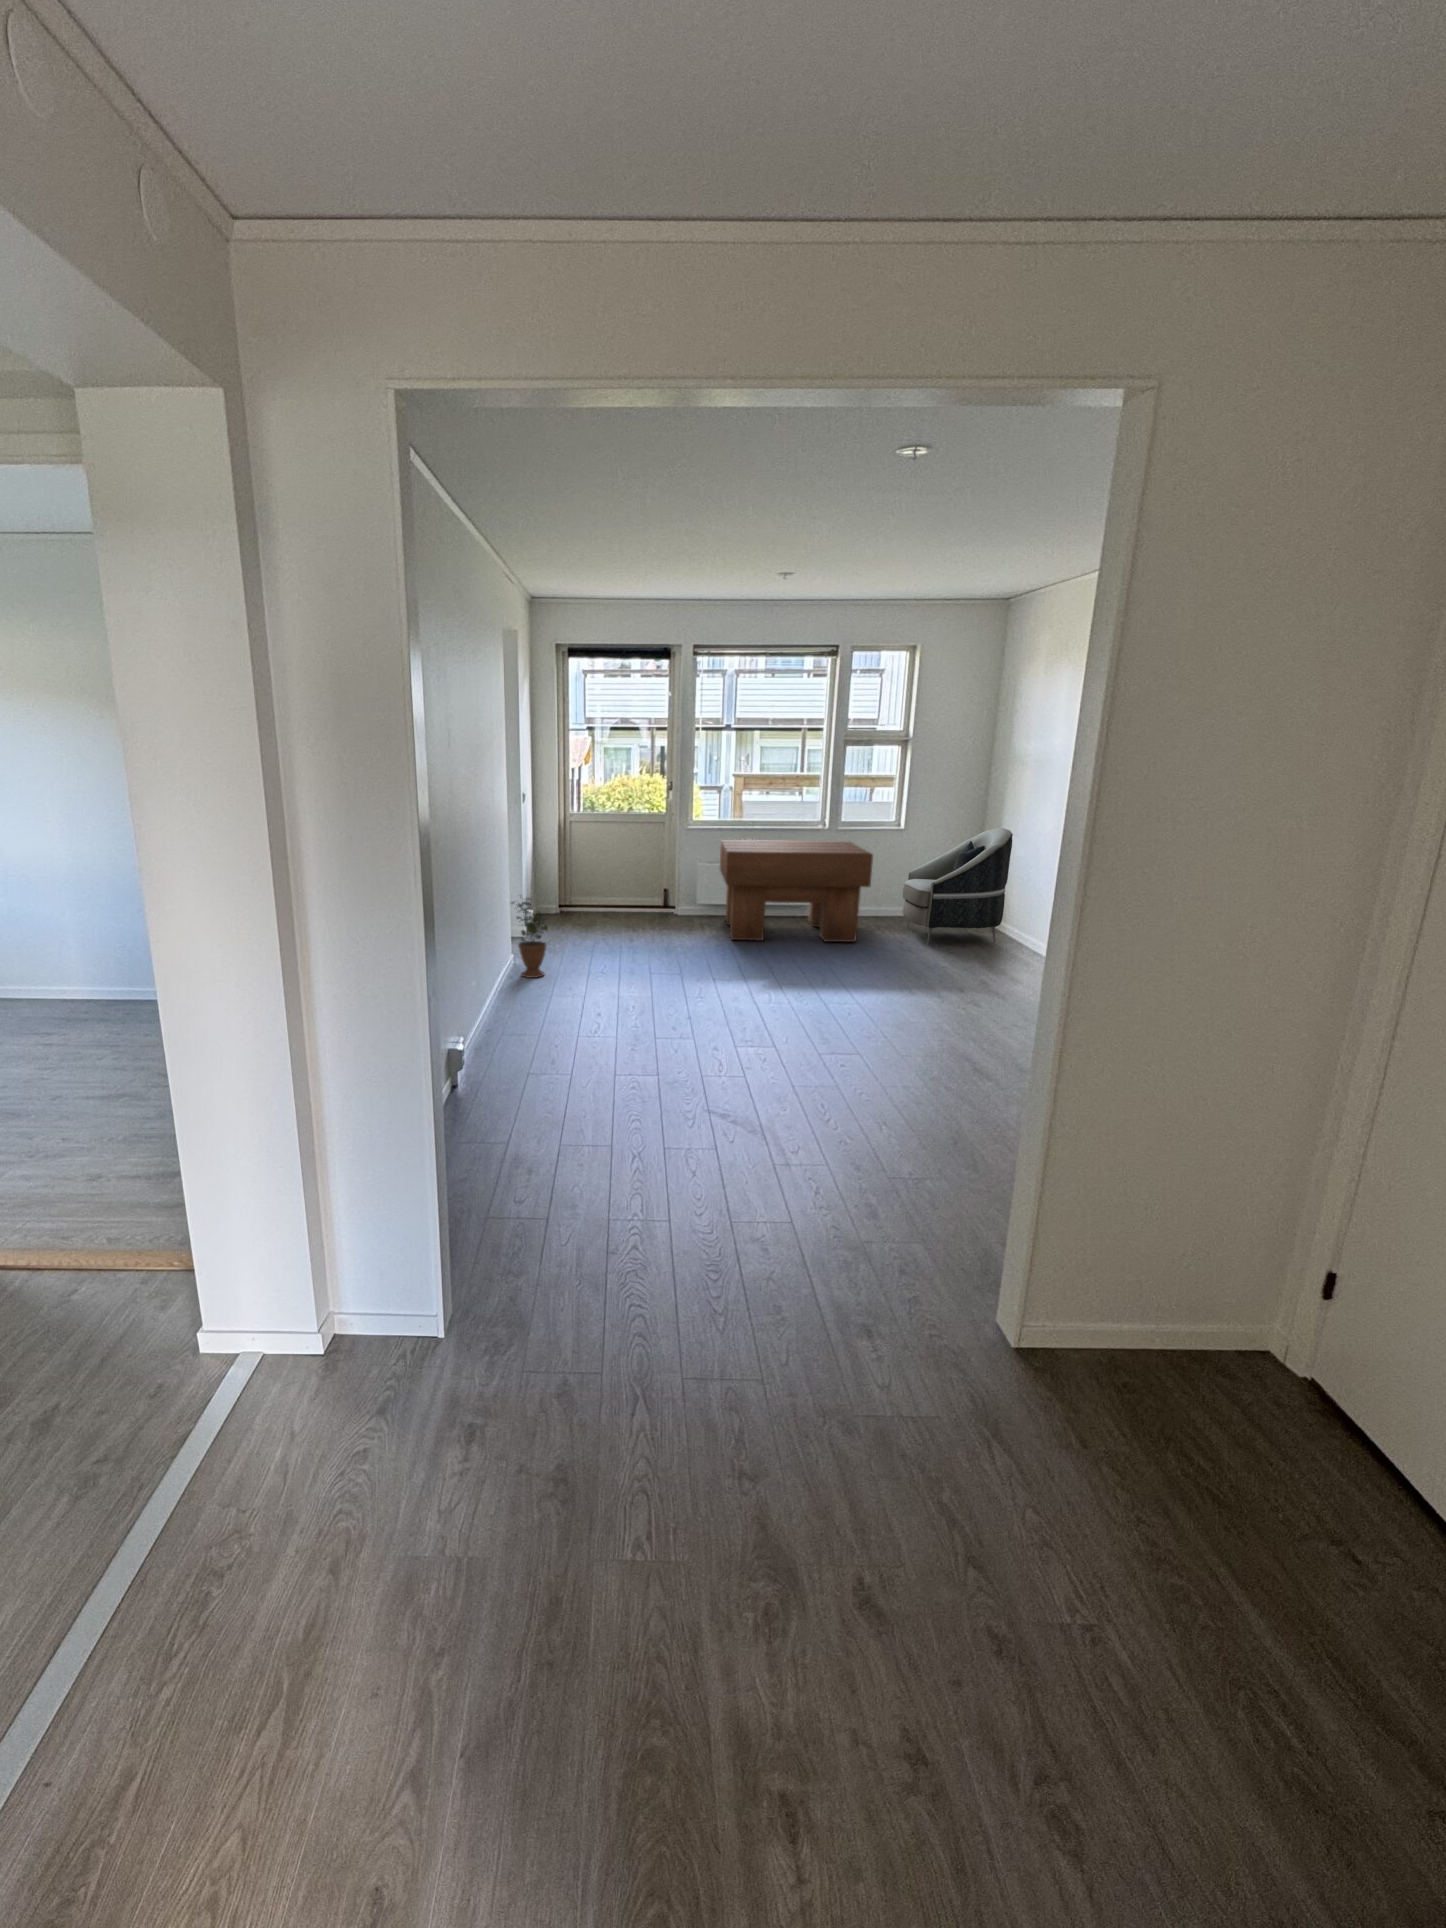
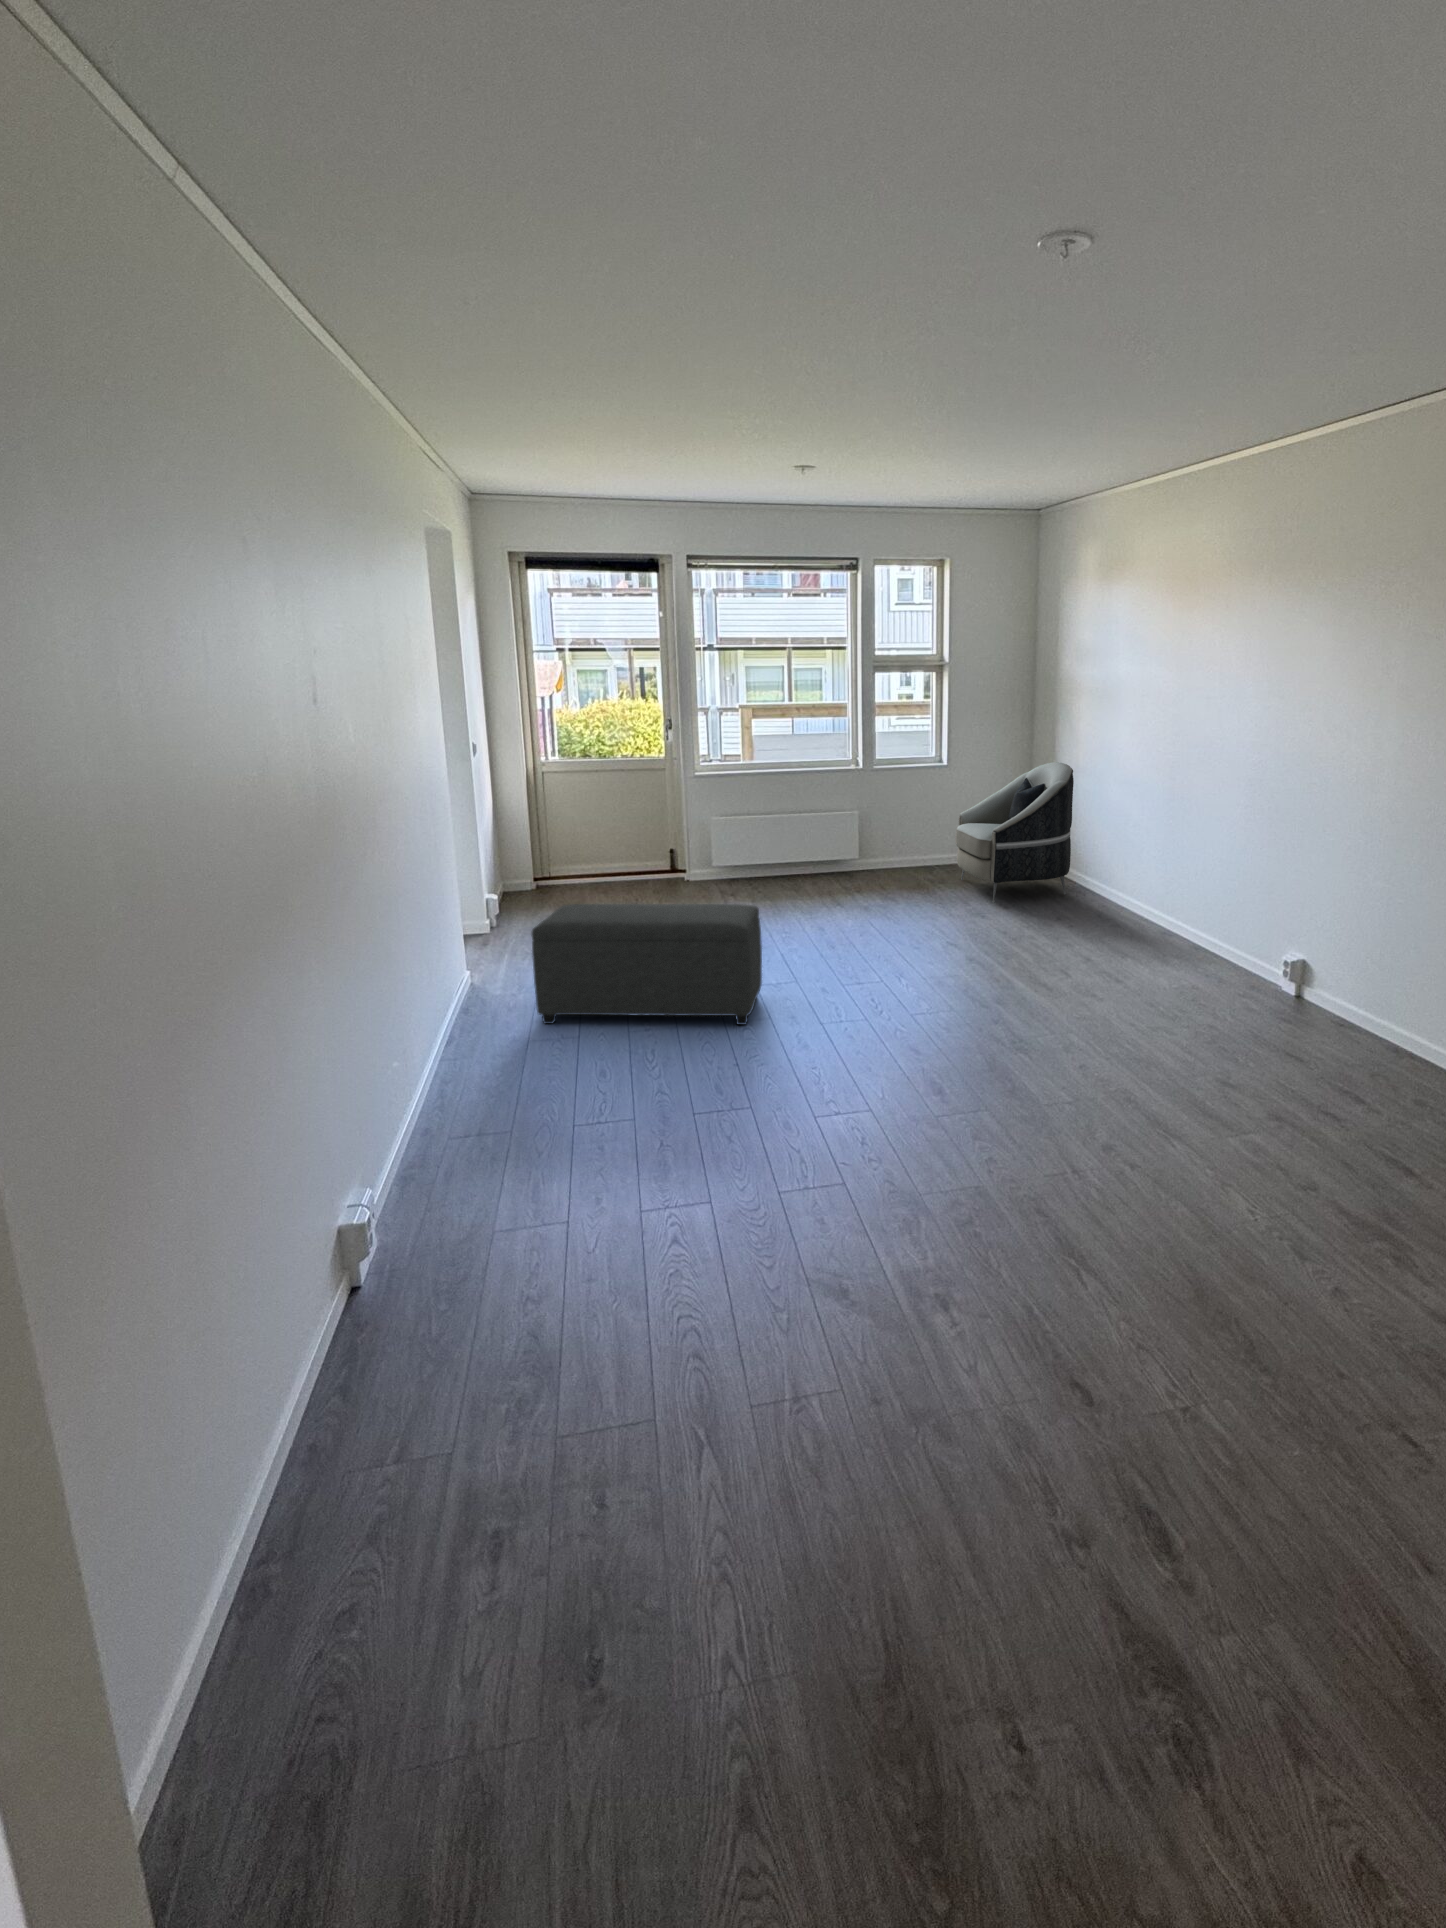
coffee table: present [720,840,873,942] -> none [735,781,925,914]
potted plant: present [512,898,548,978] -> none [457,890,517,1006]
ottoman: none [558,909,721,1001] -> present [532,904,762,1025]

